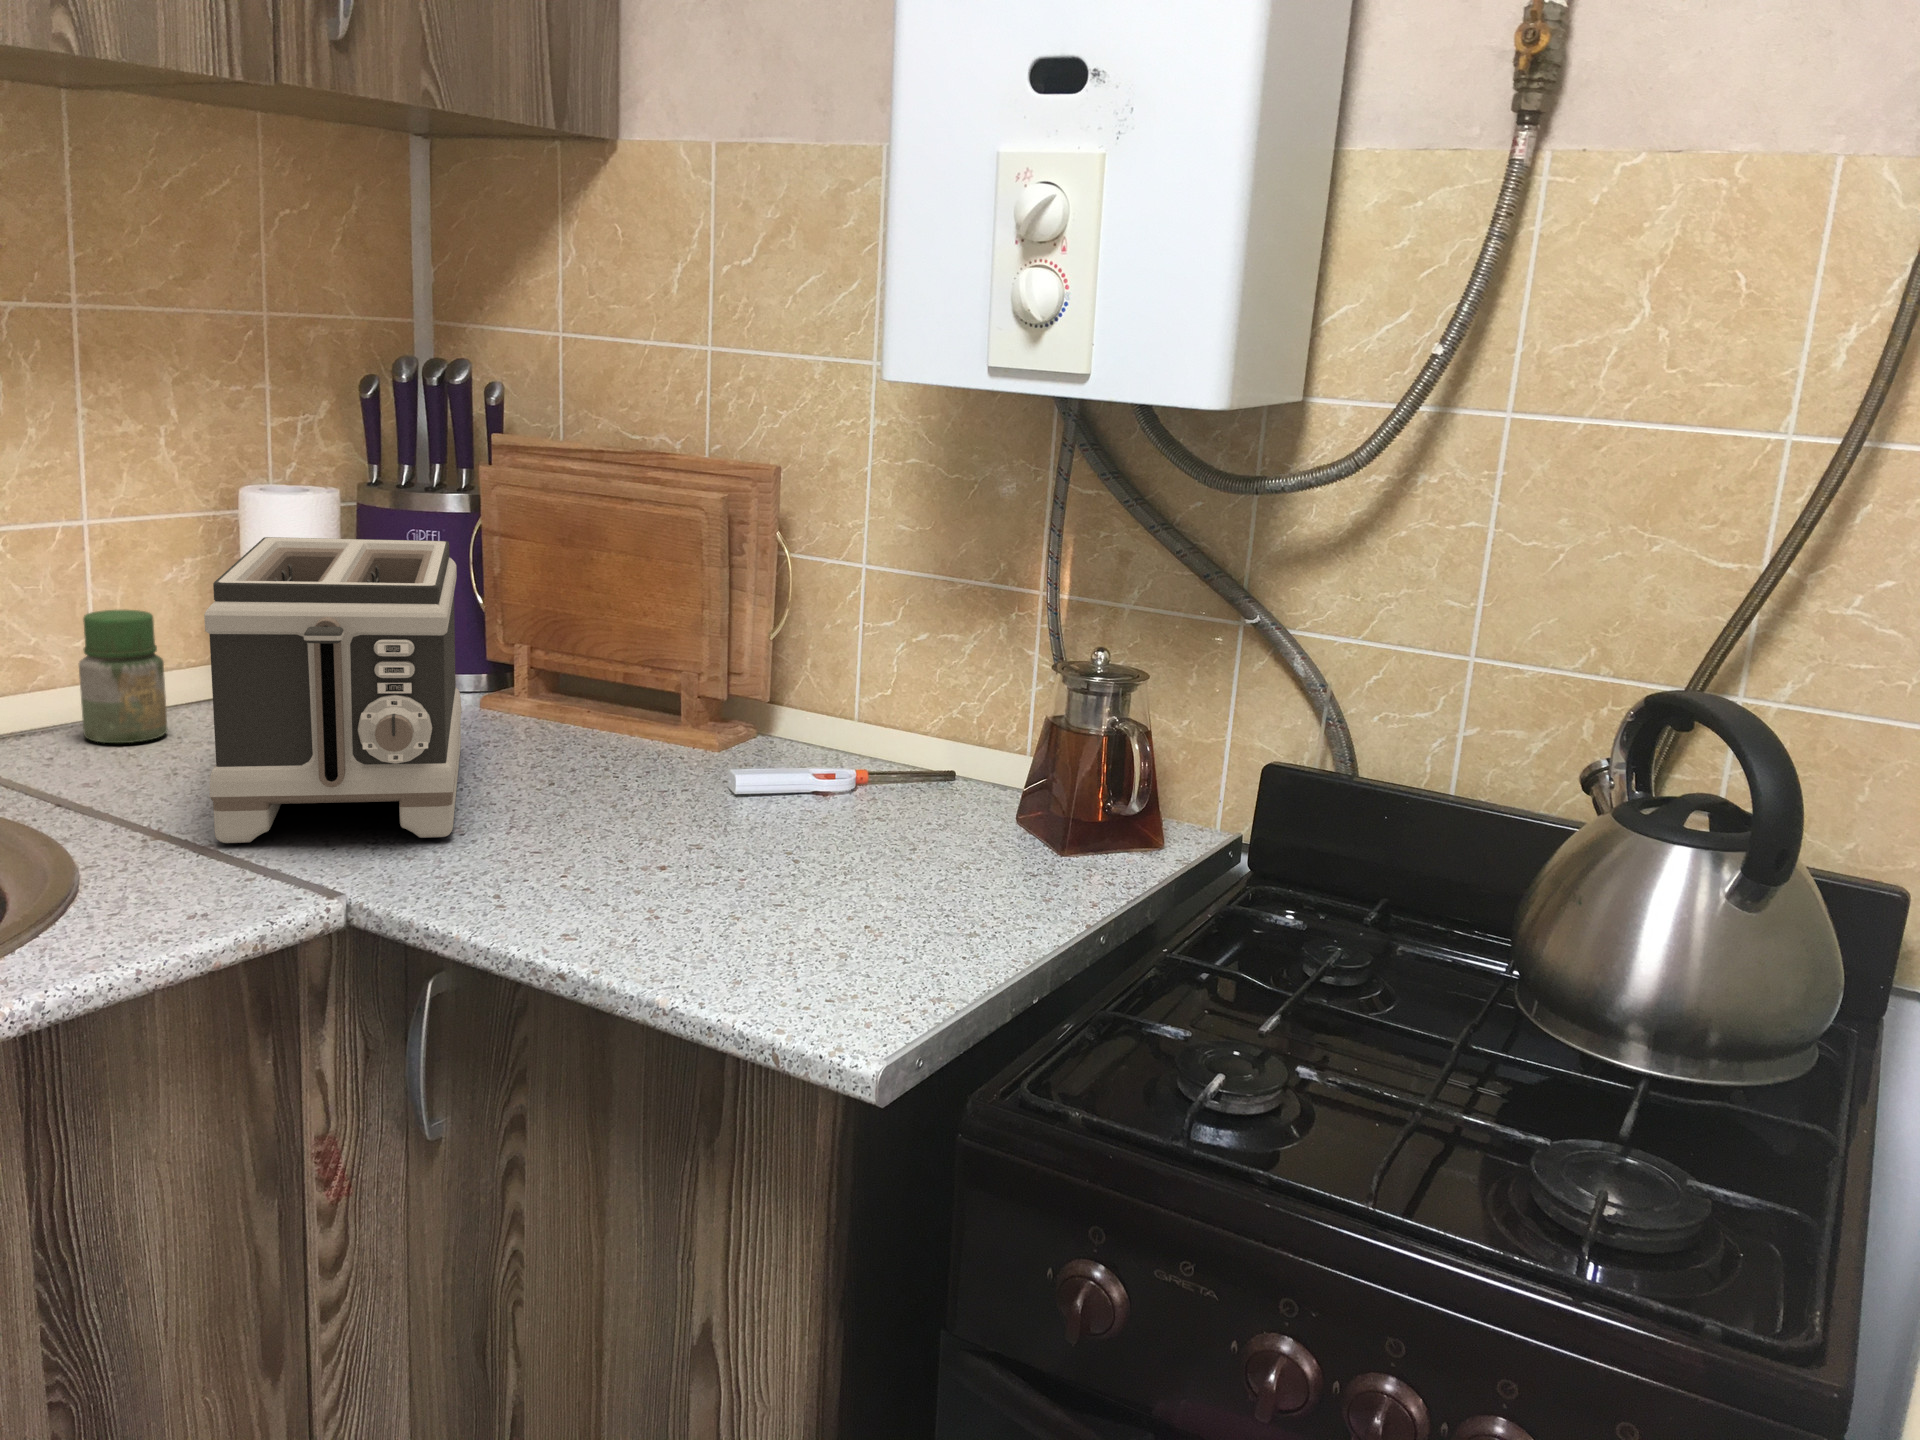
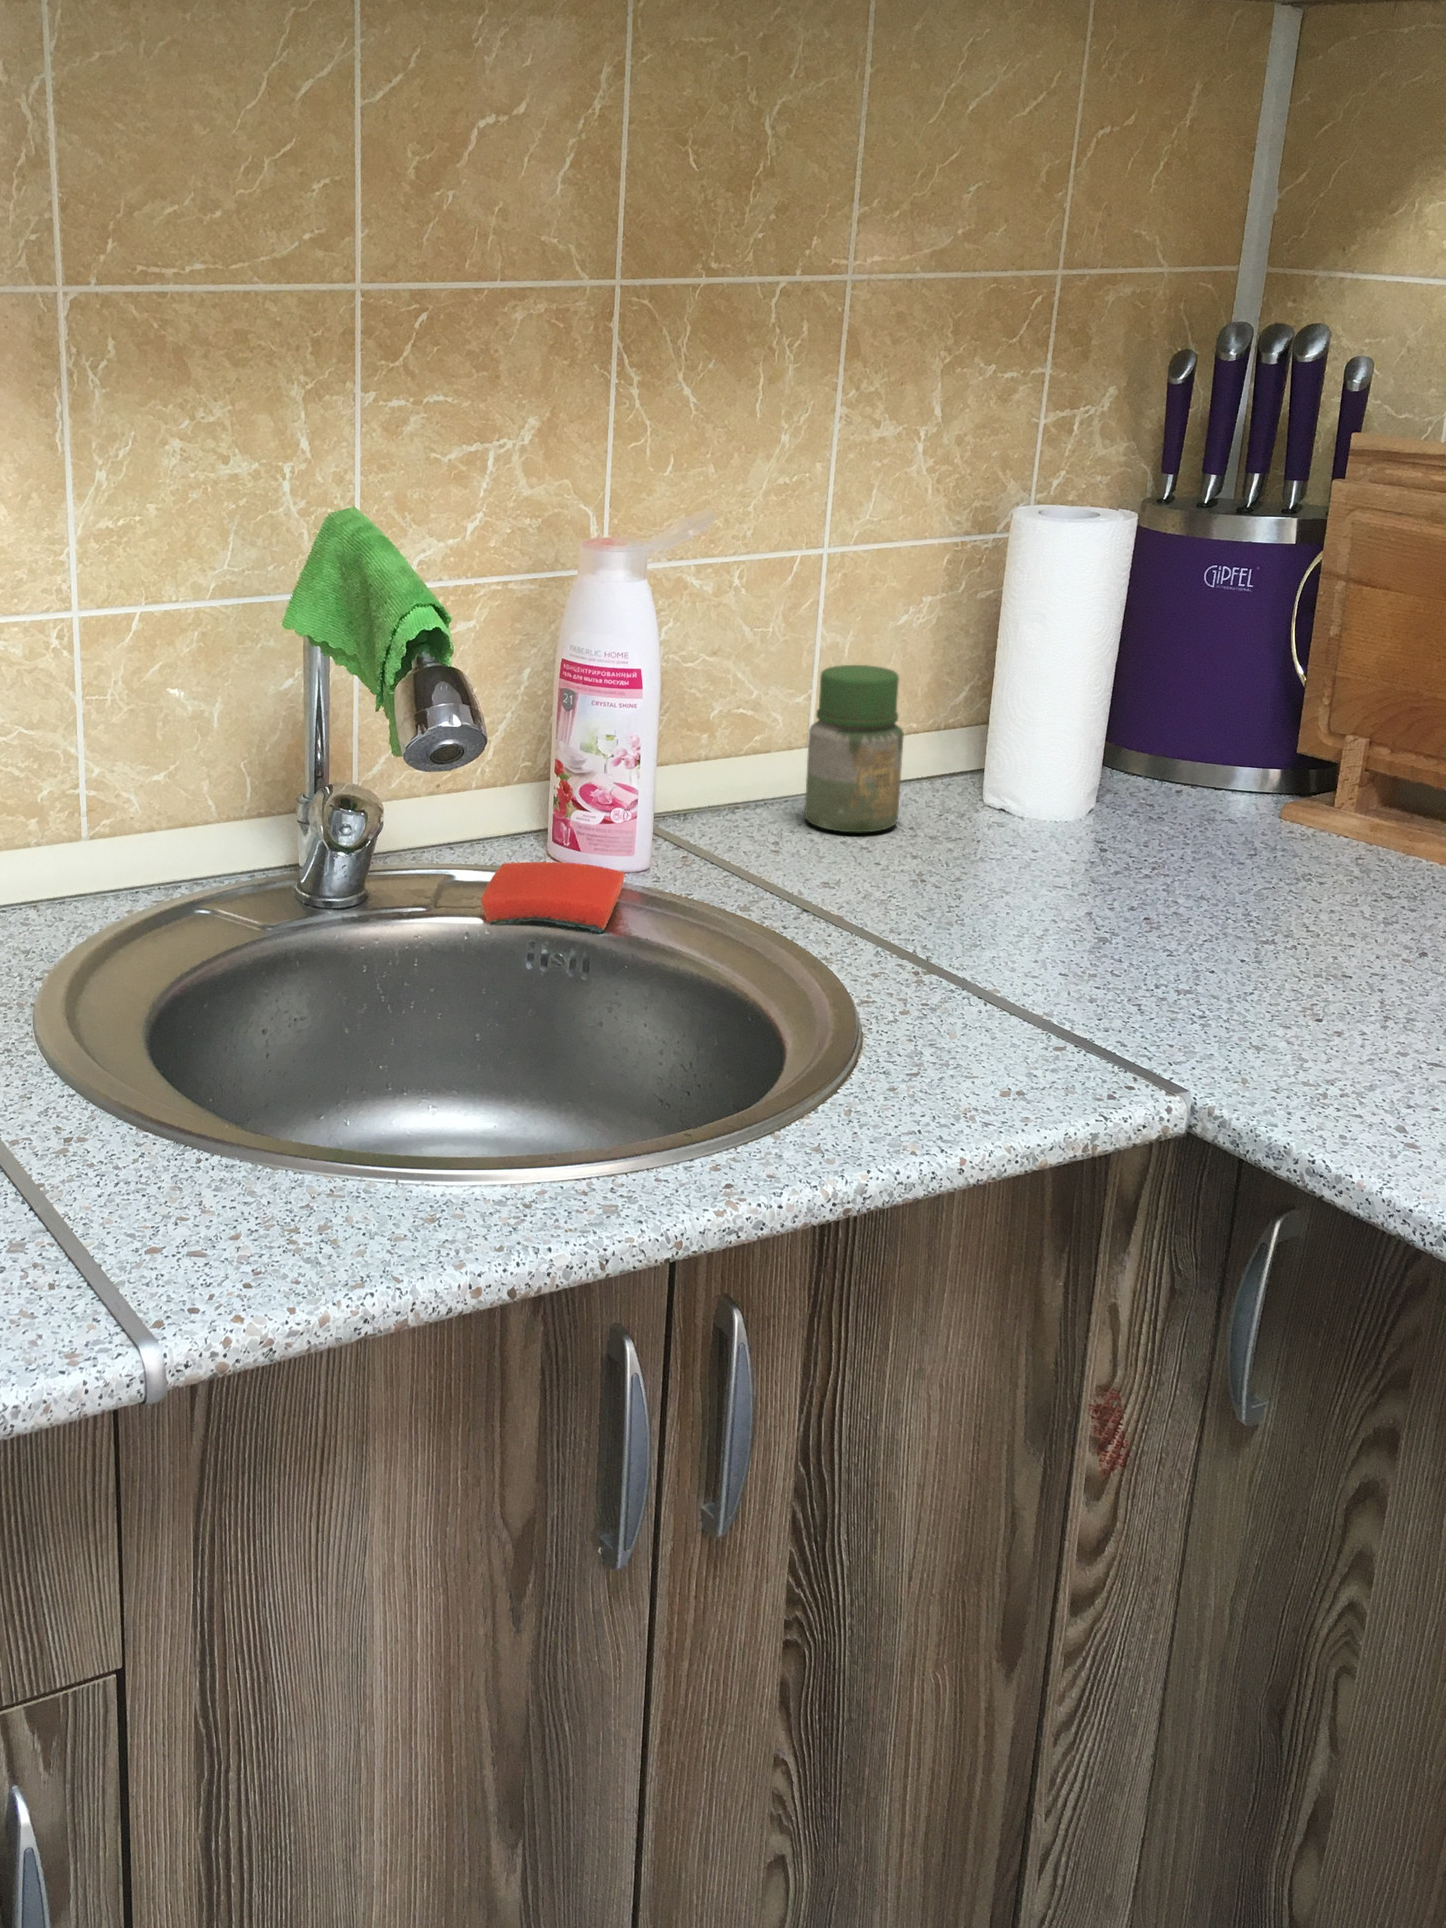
toaster: present [204,537,461,843] -> none [1003,583,1350,1018]

